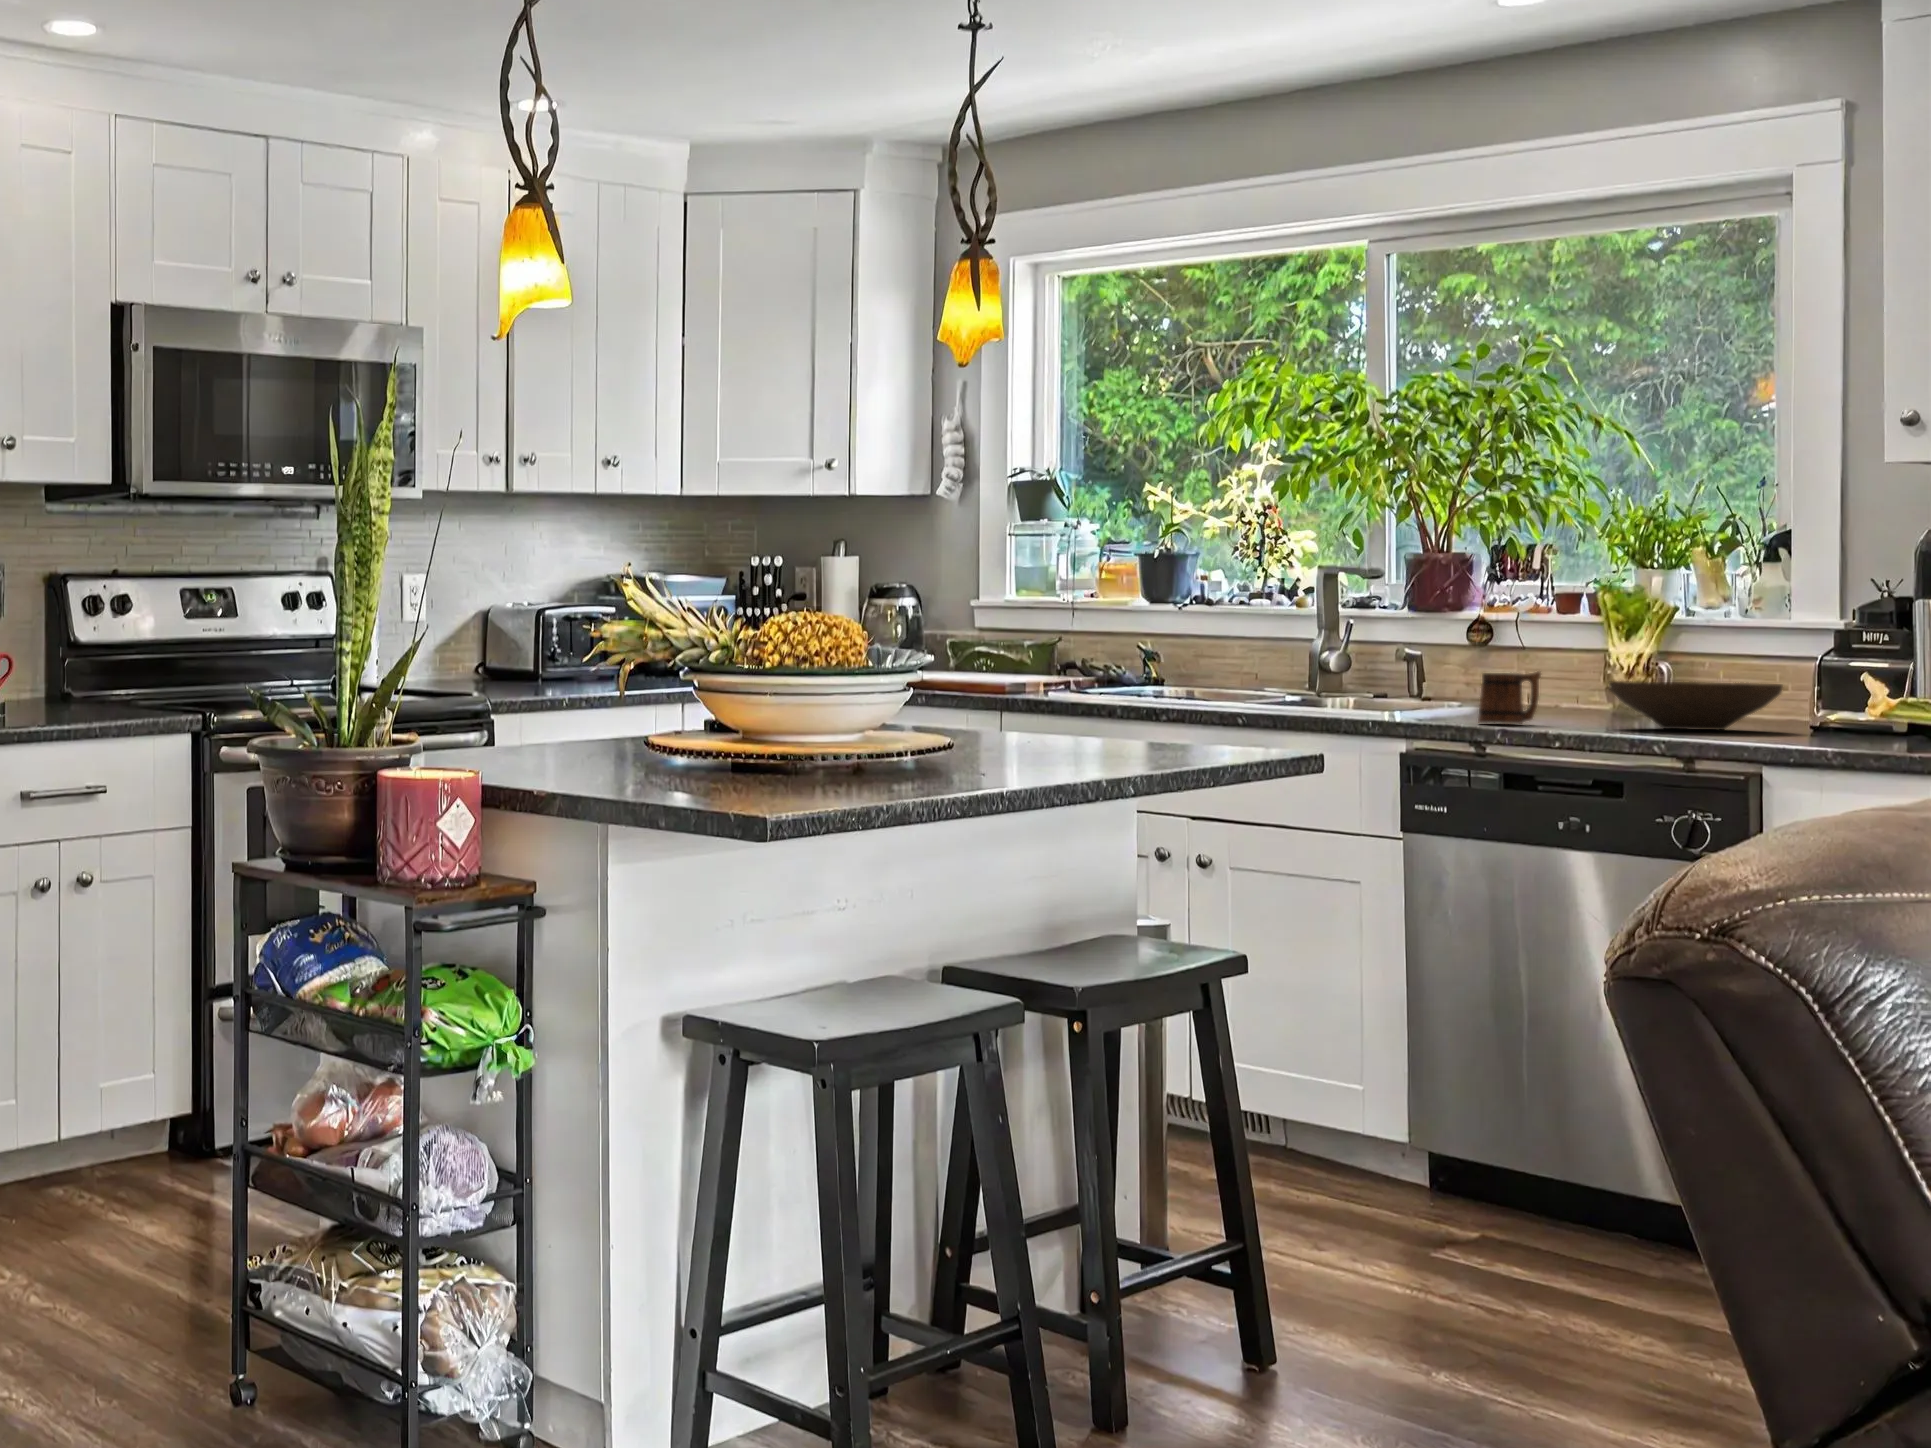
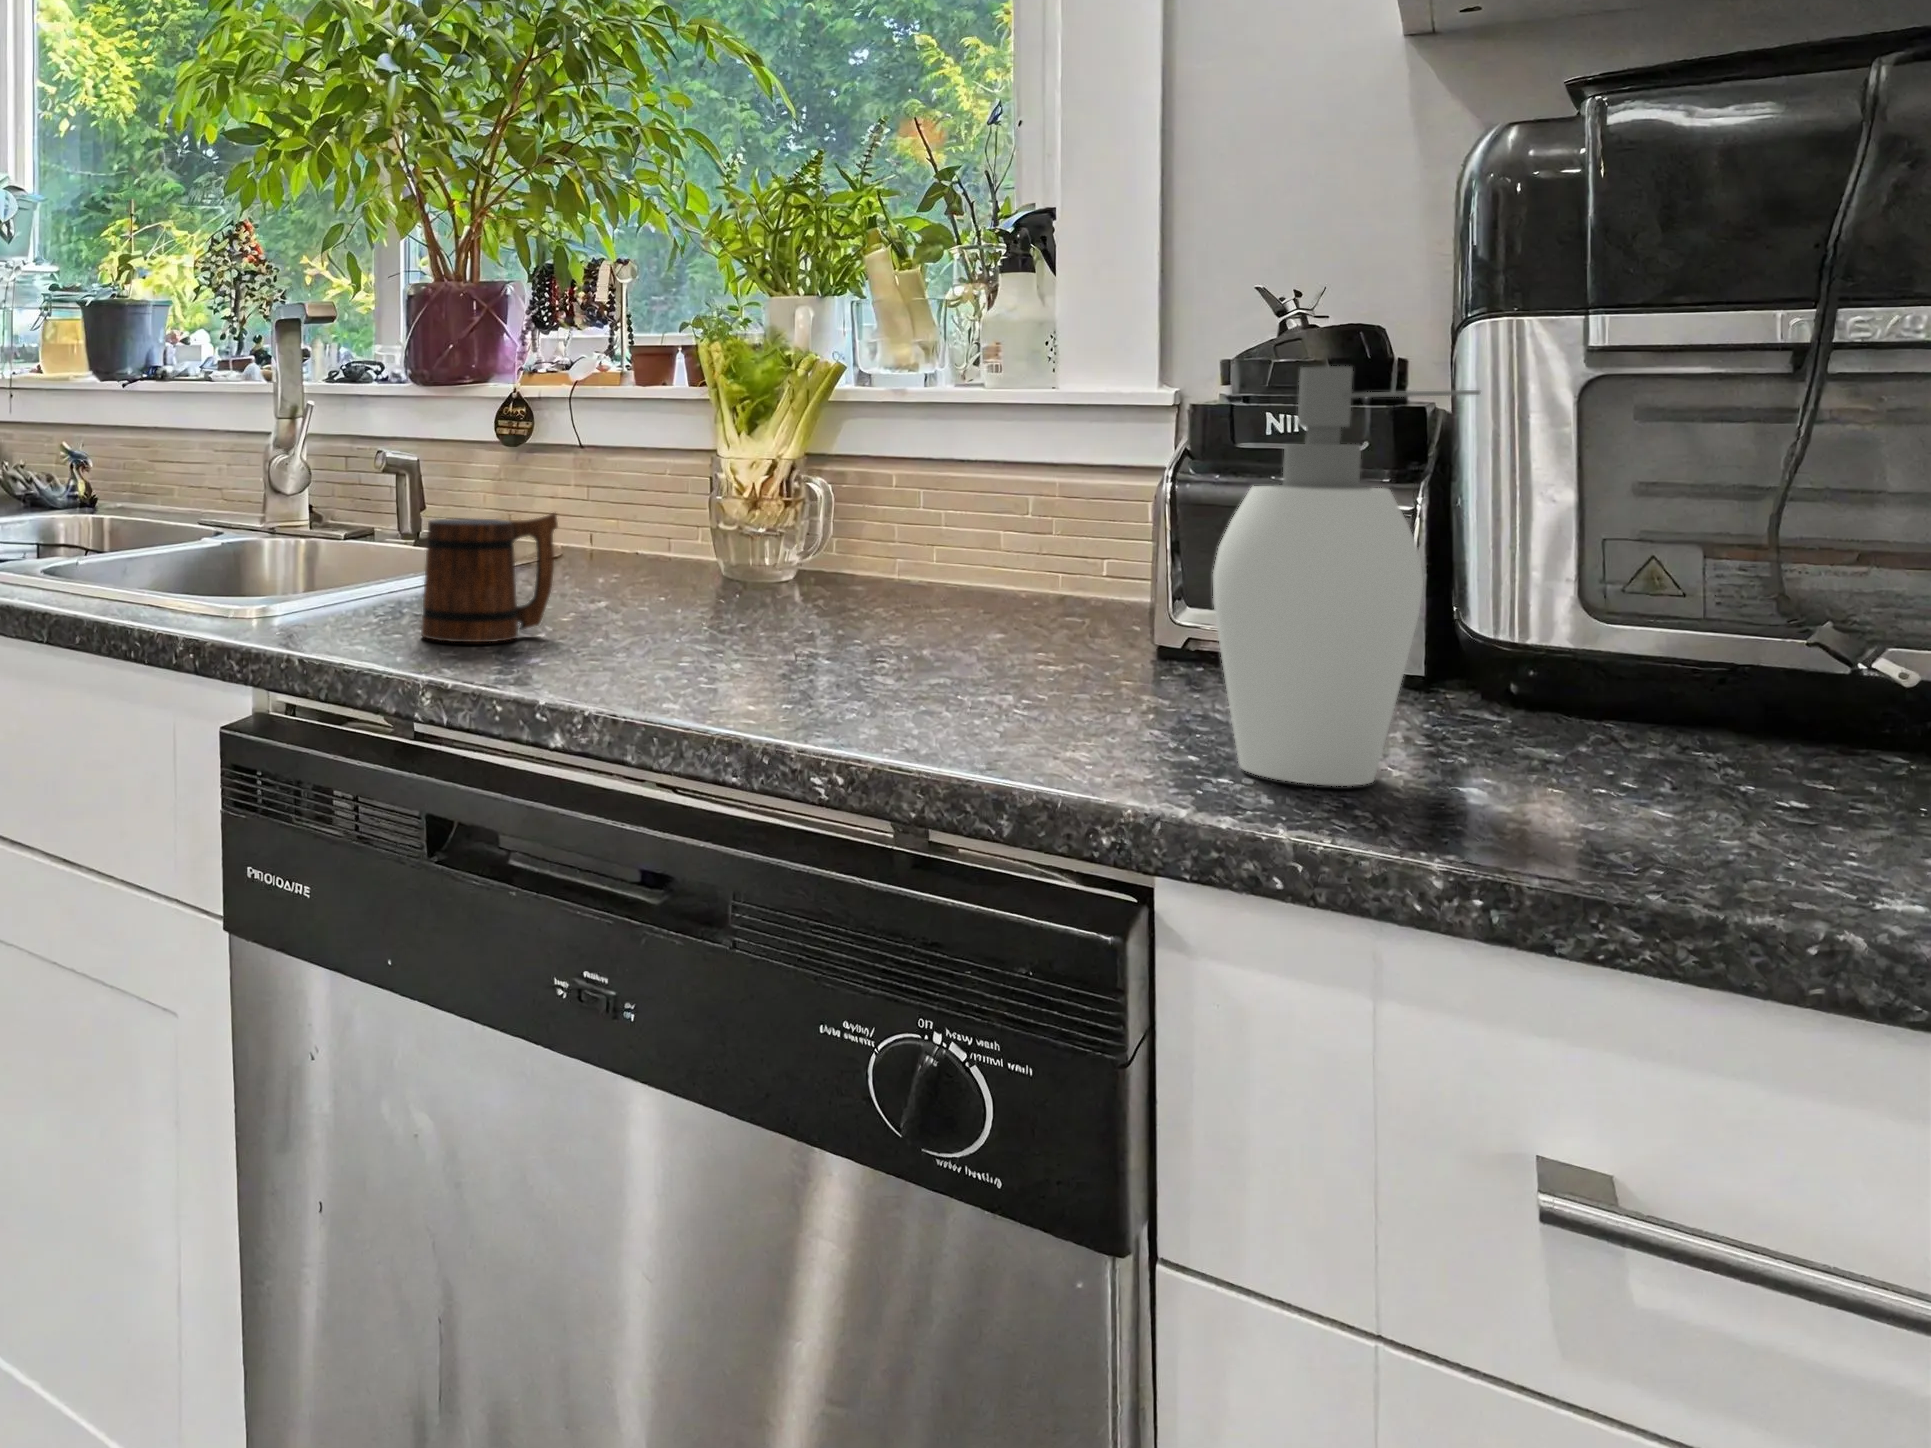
soap dispenser: none [1791,613,1858,738] -> present [1213,366,1480,786]
wooden bowl: present [1609,681,1782,730] -> none [693,540,1122,683]

